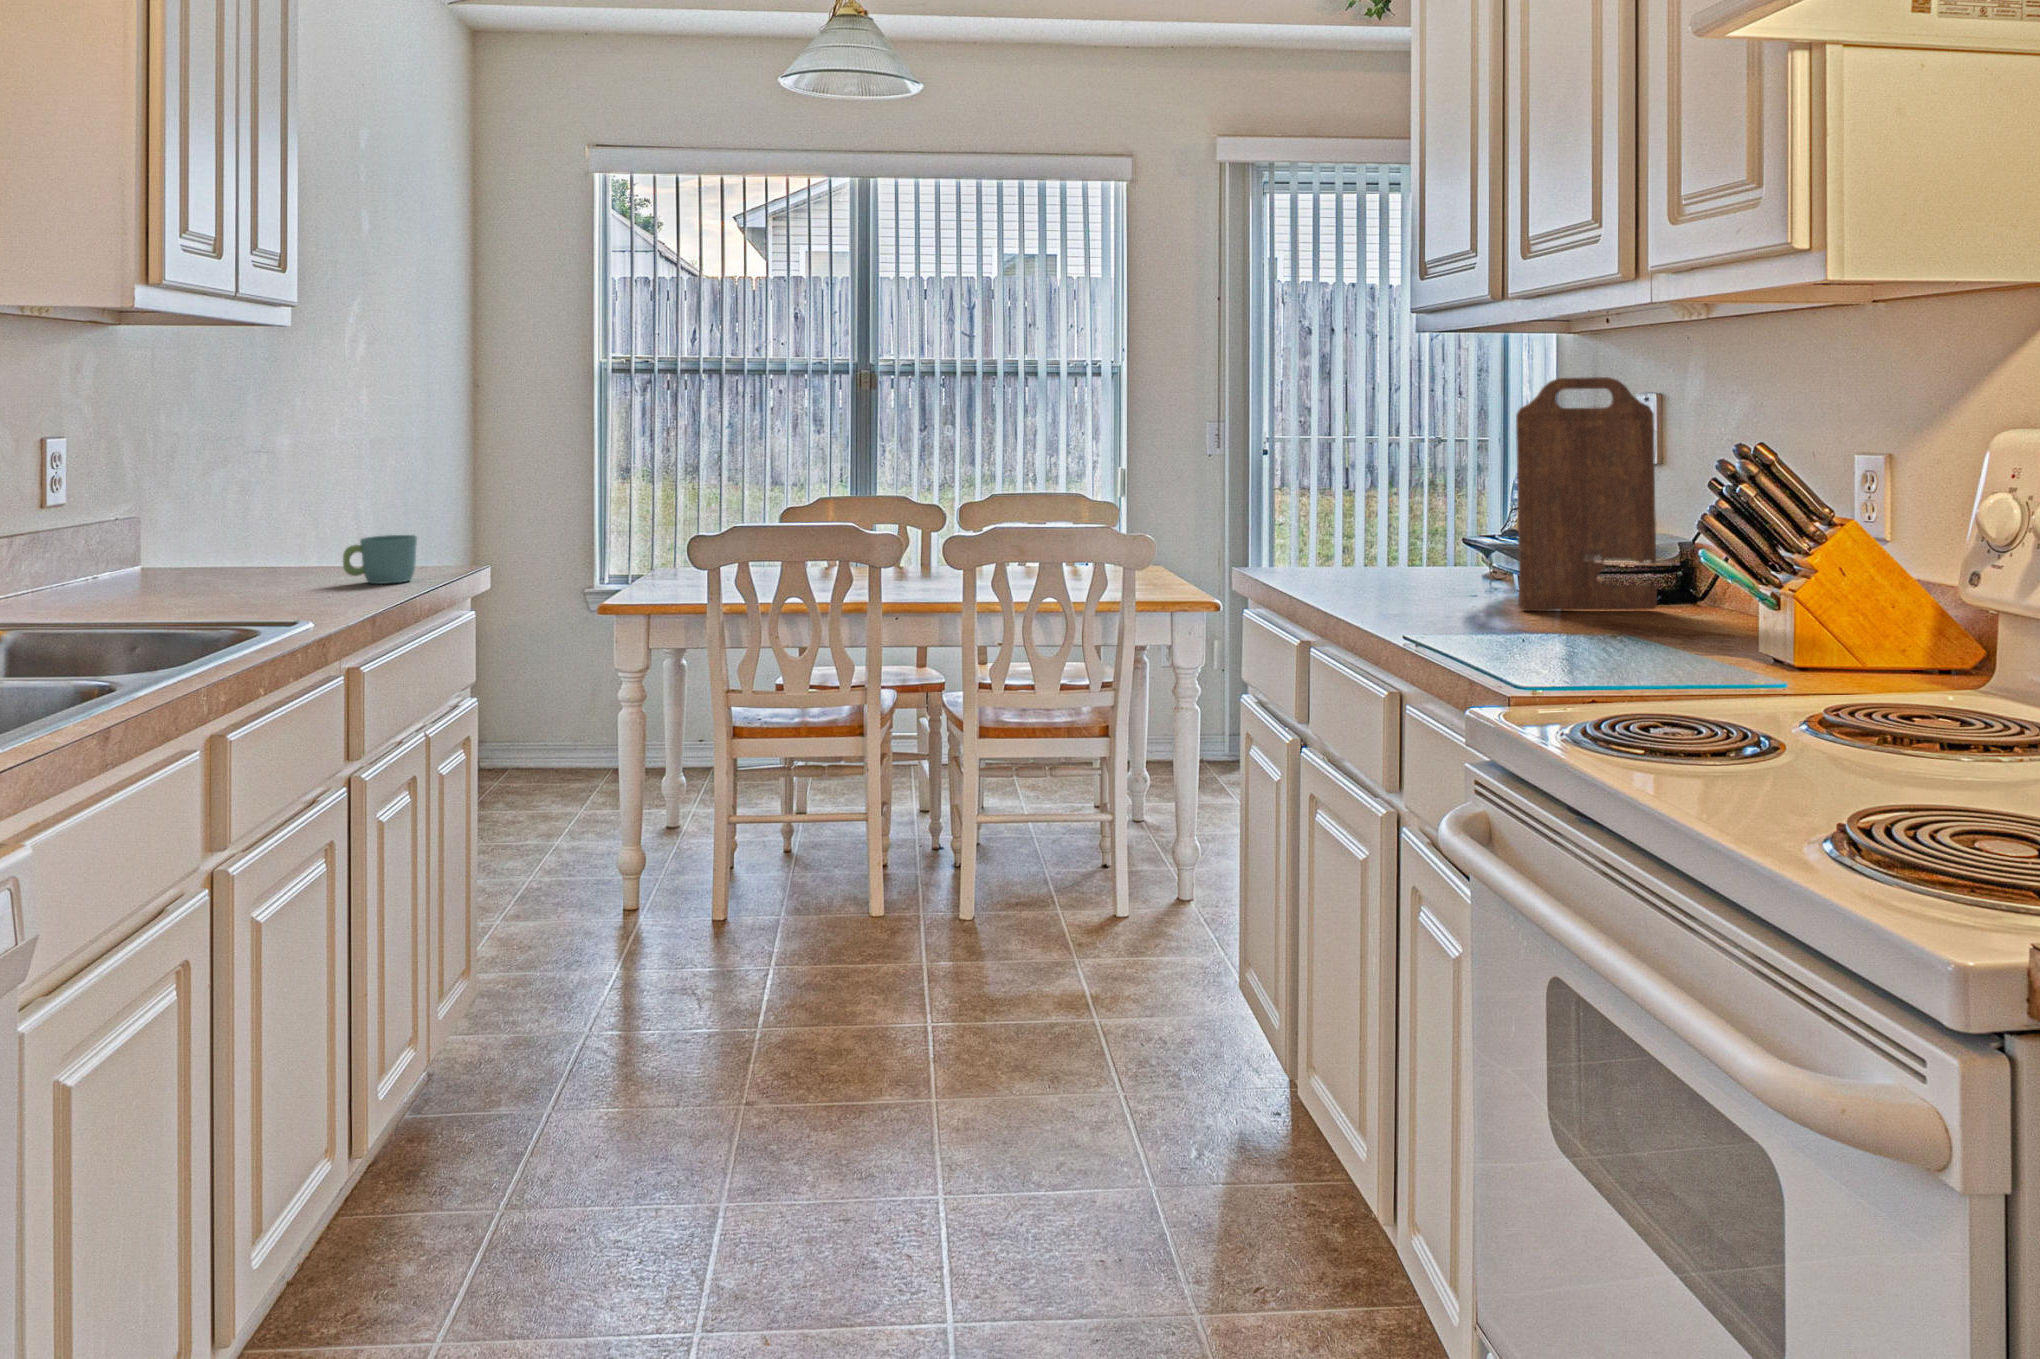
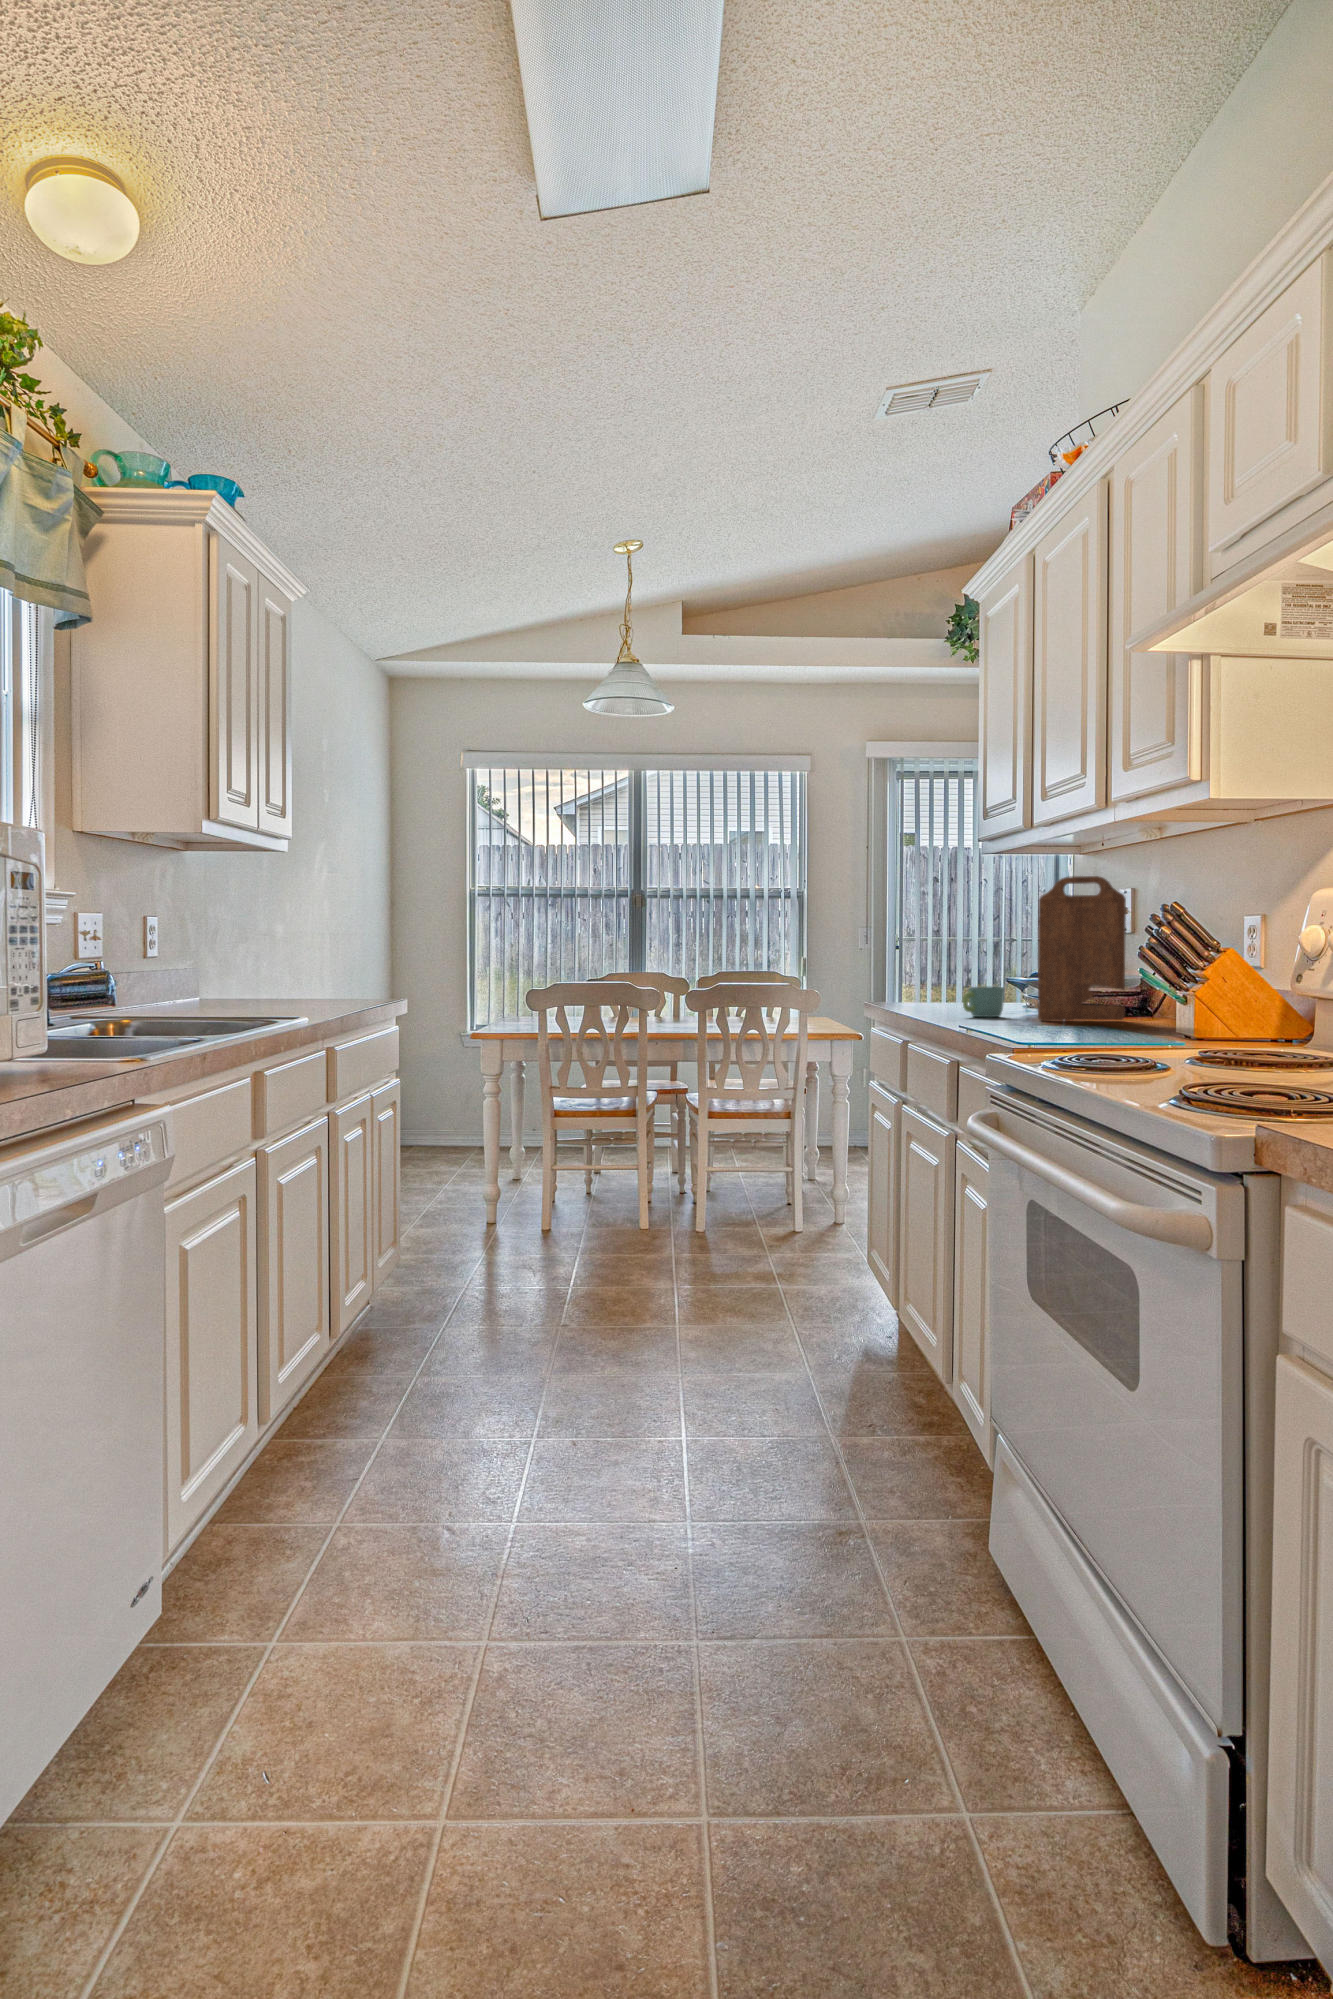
mug: present [343,535,417,584] -> present [963,987,1005,1017]

